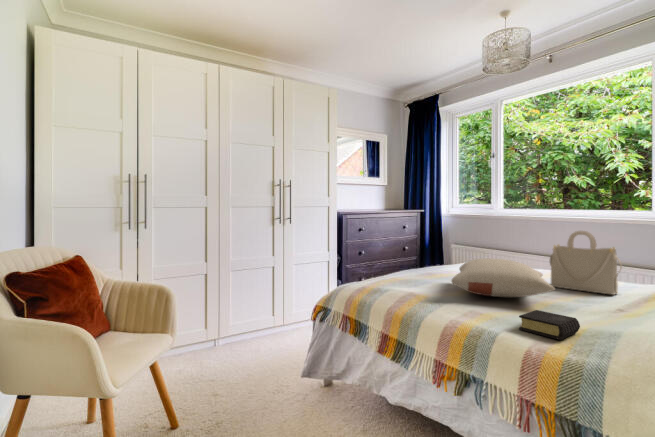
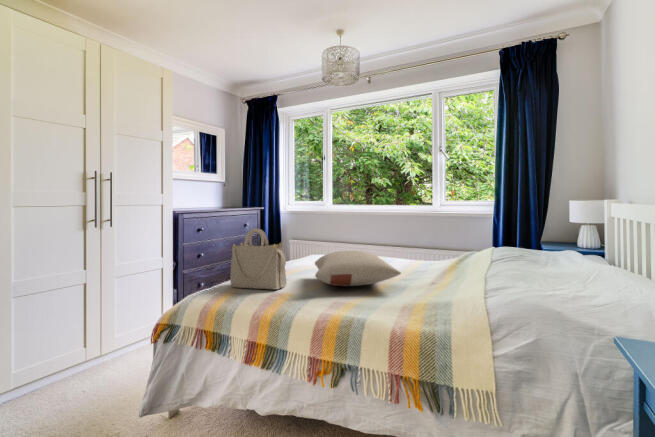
handbag: present [549,231,622,295] -> present [230,228,286,289]
book: present [519,310,580,340] -> none [382,293,427,317]

